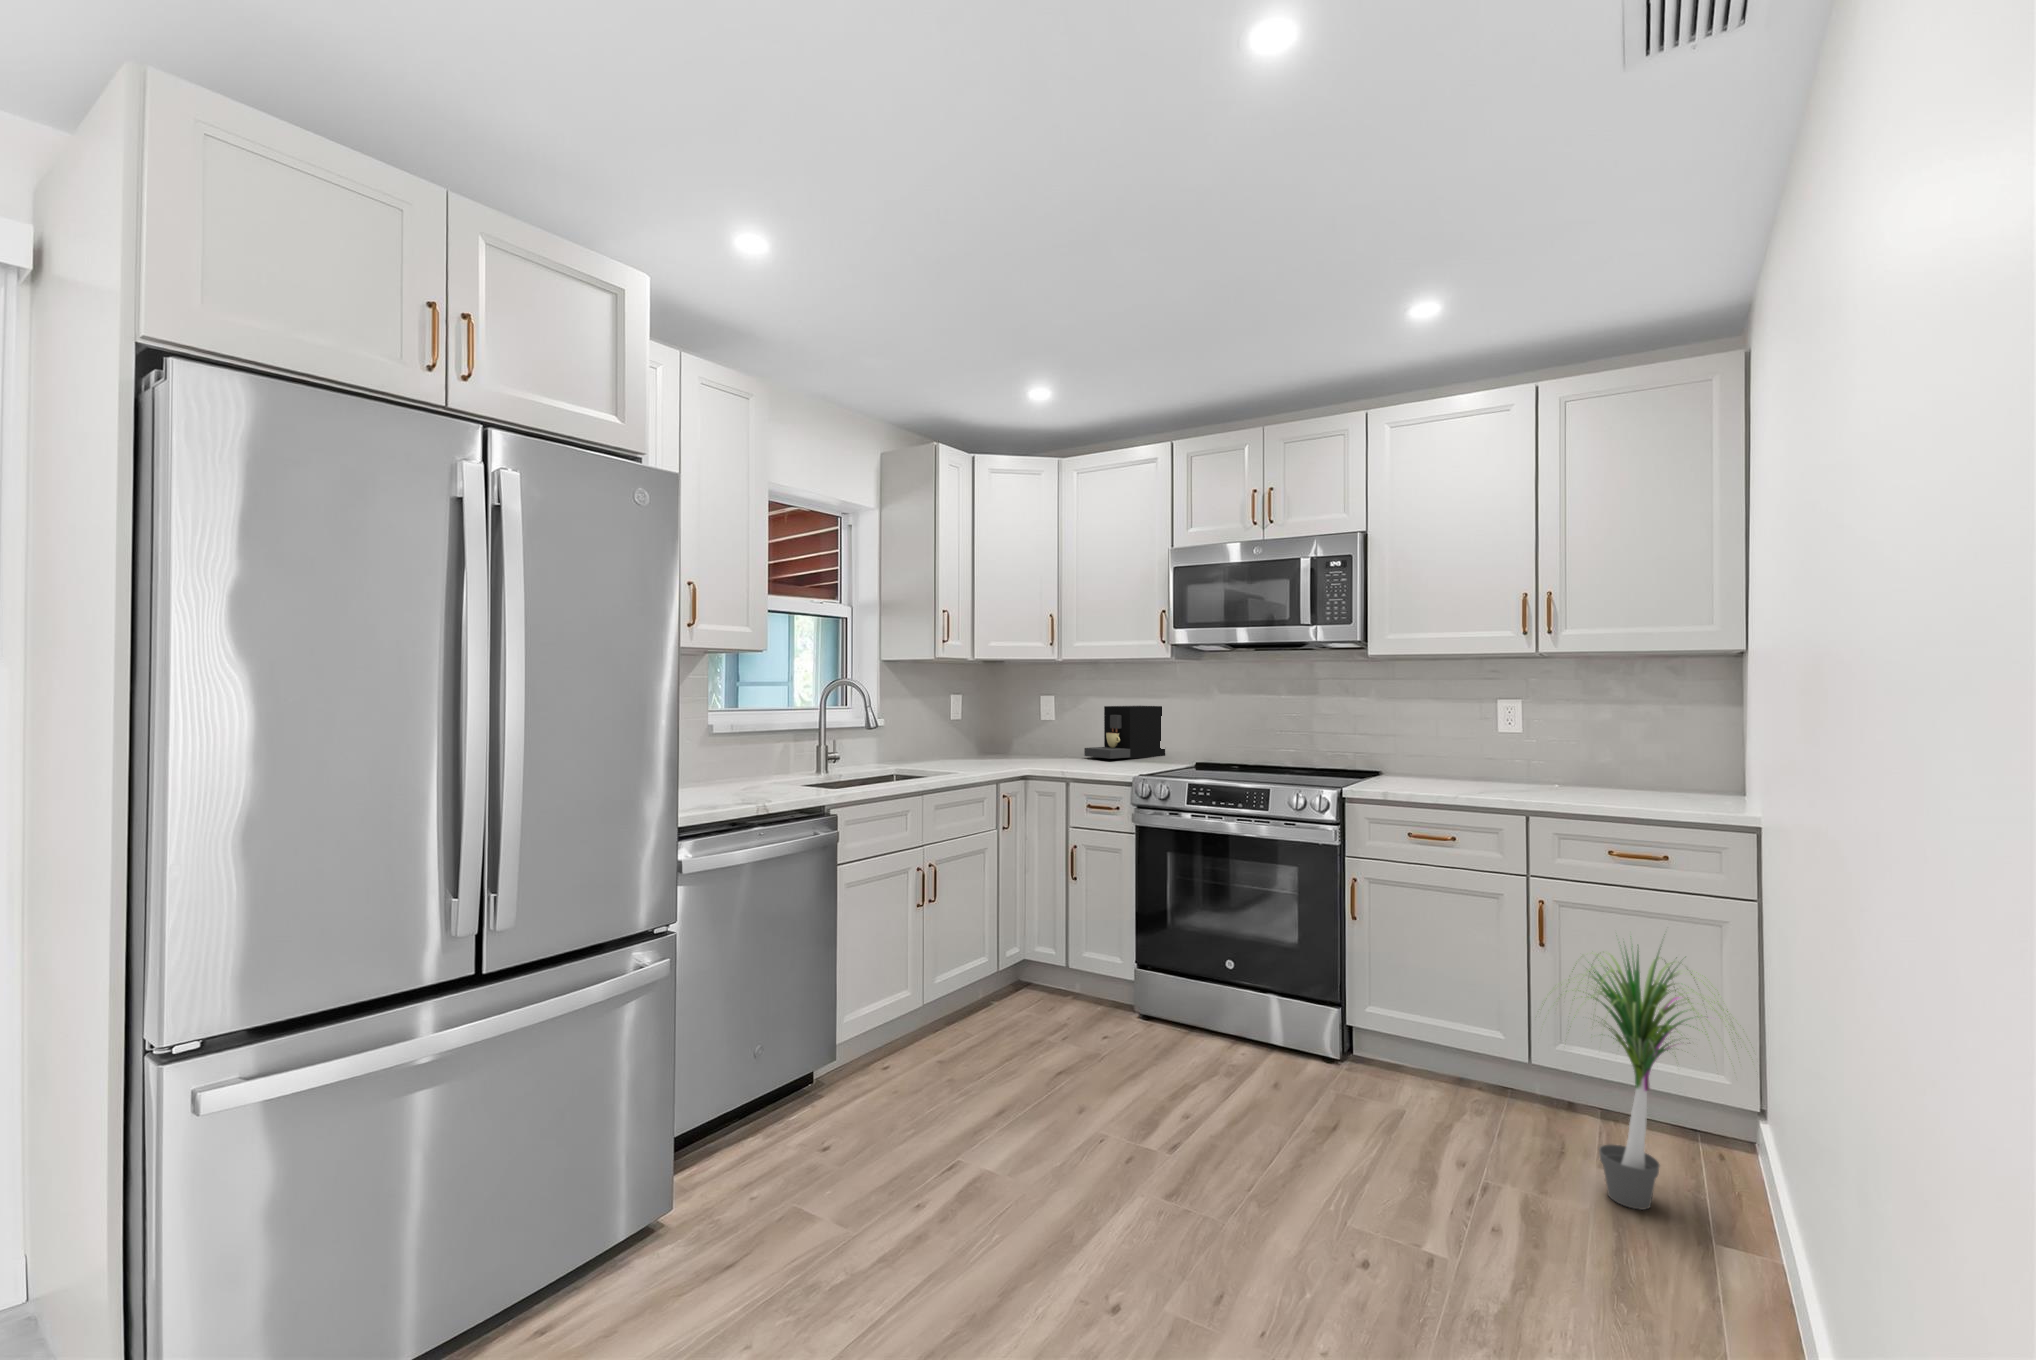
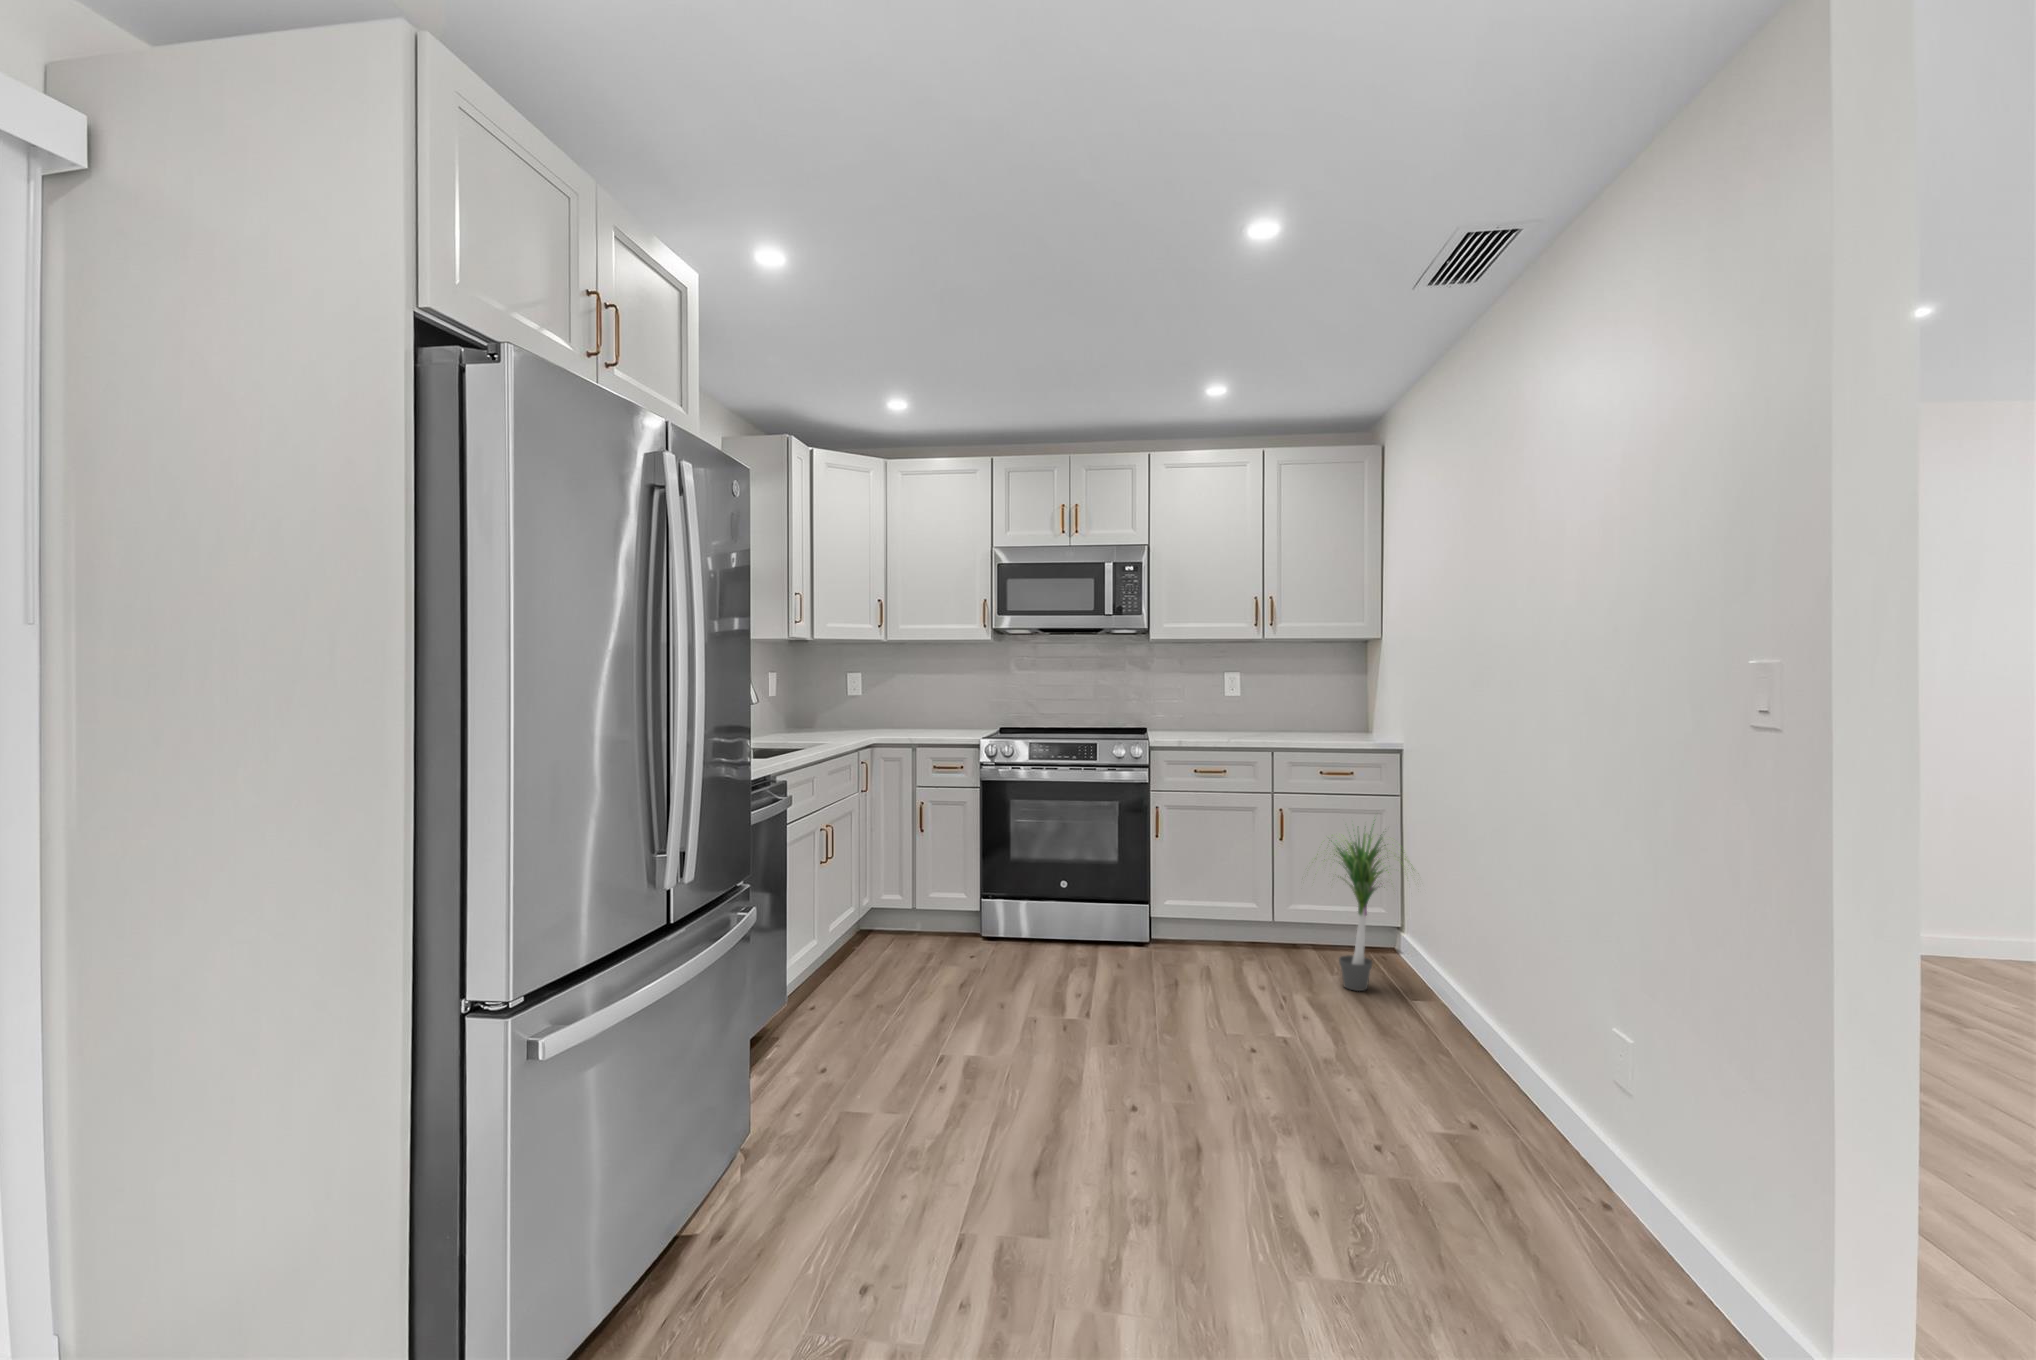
coffee maker: present [1084,706,1165,759] -> none [906,682,970,728]

